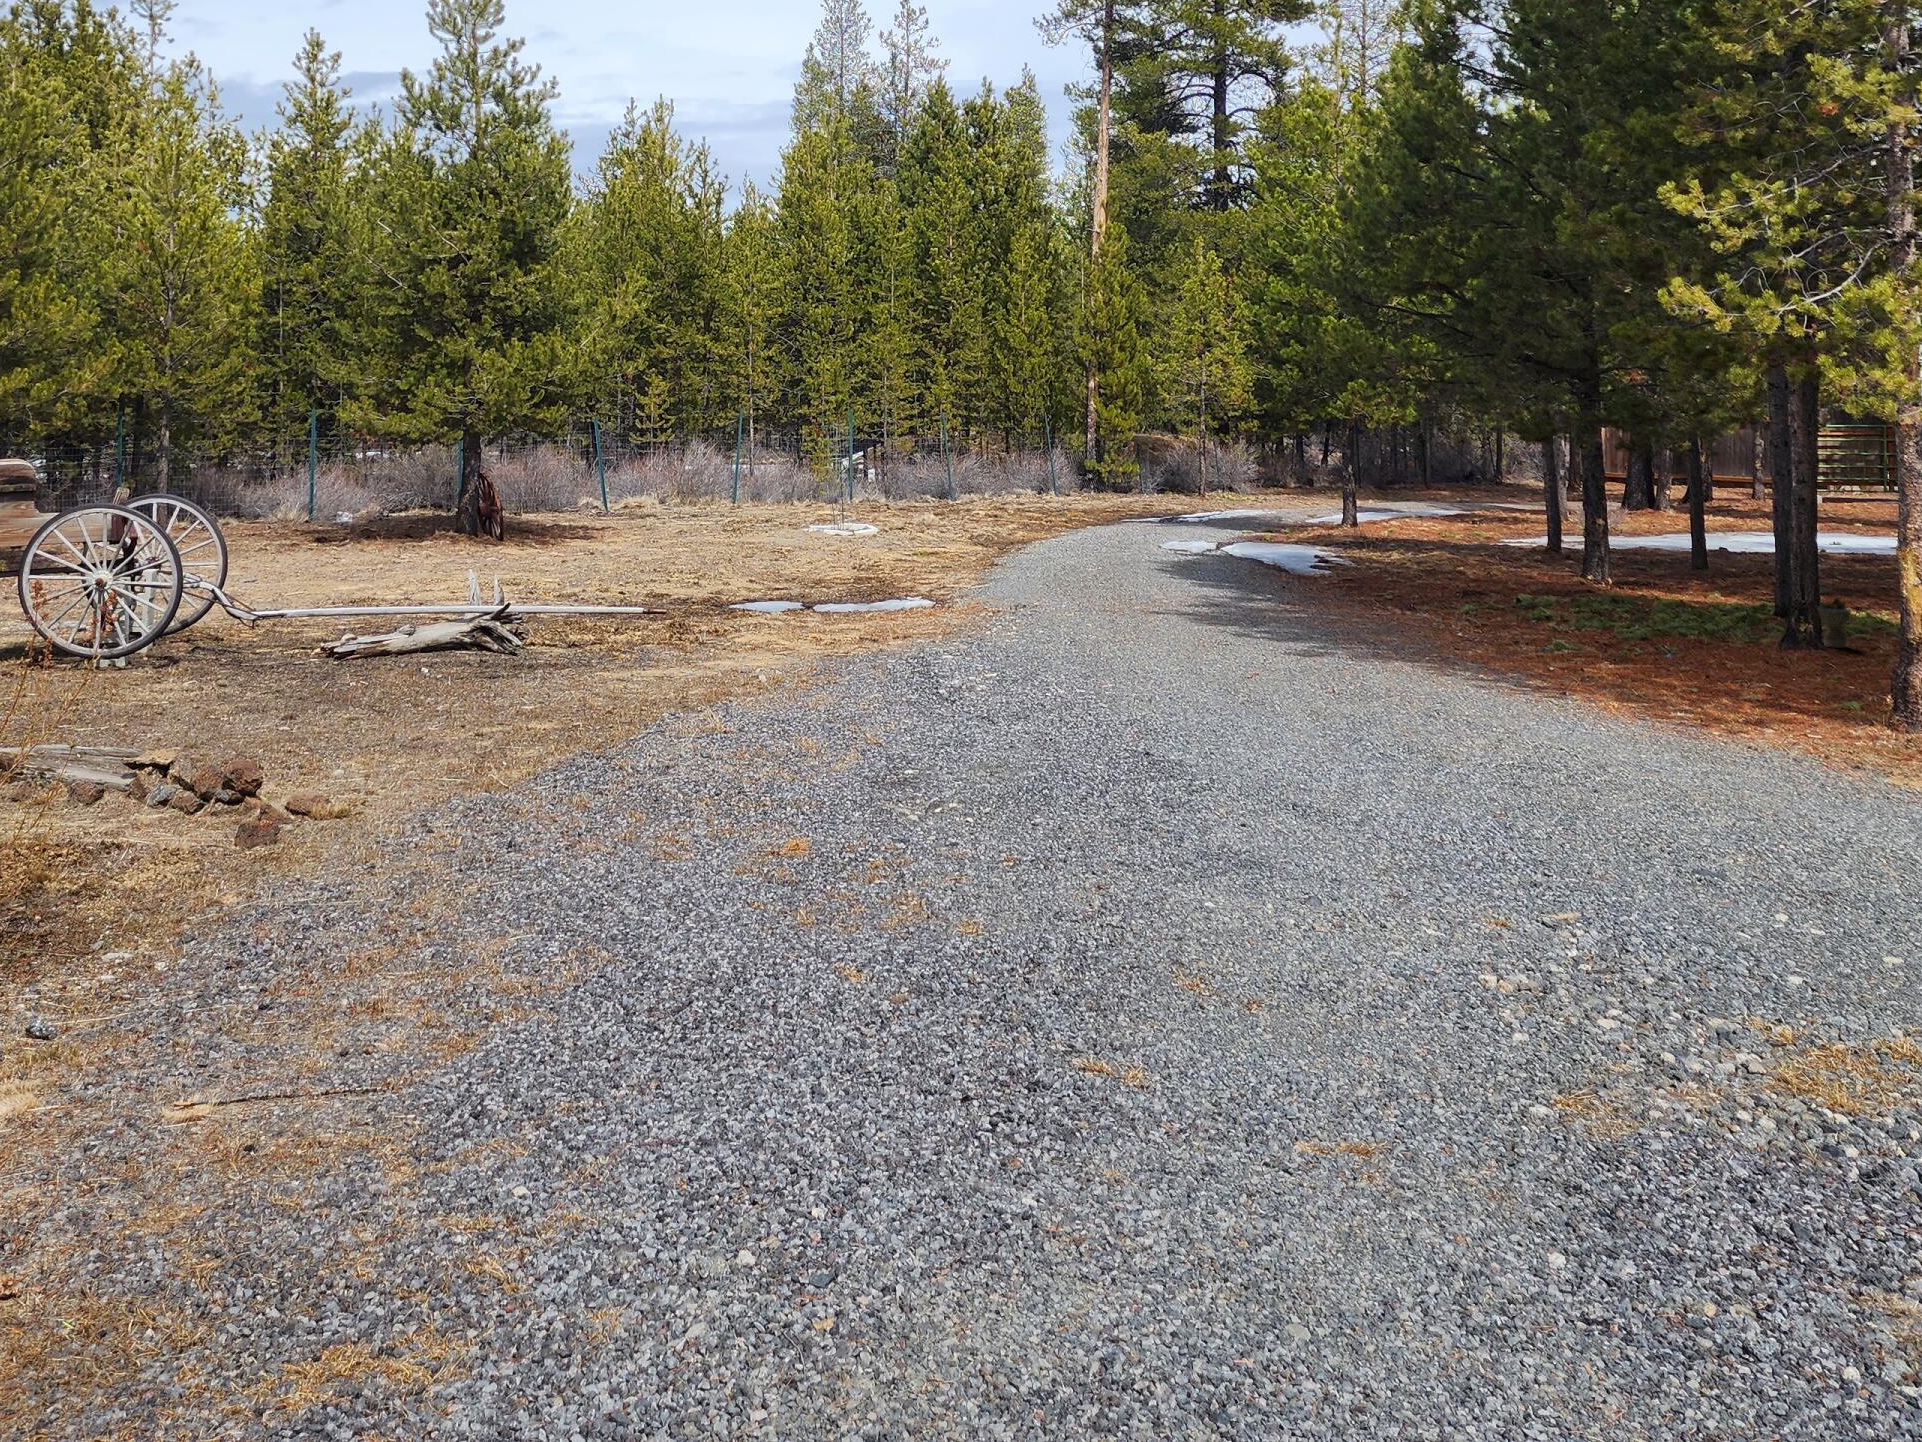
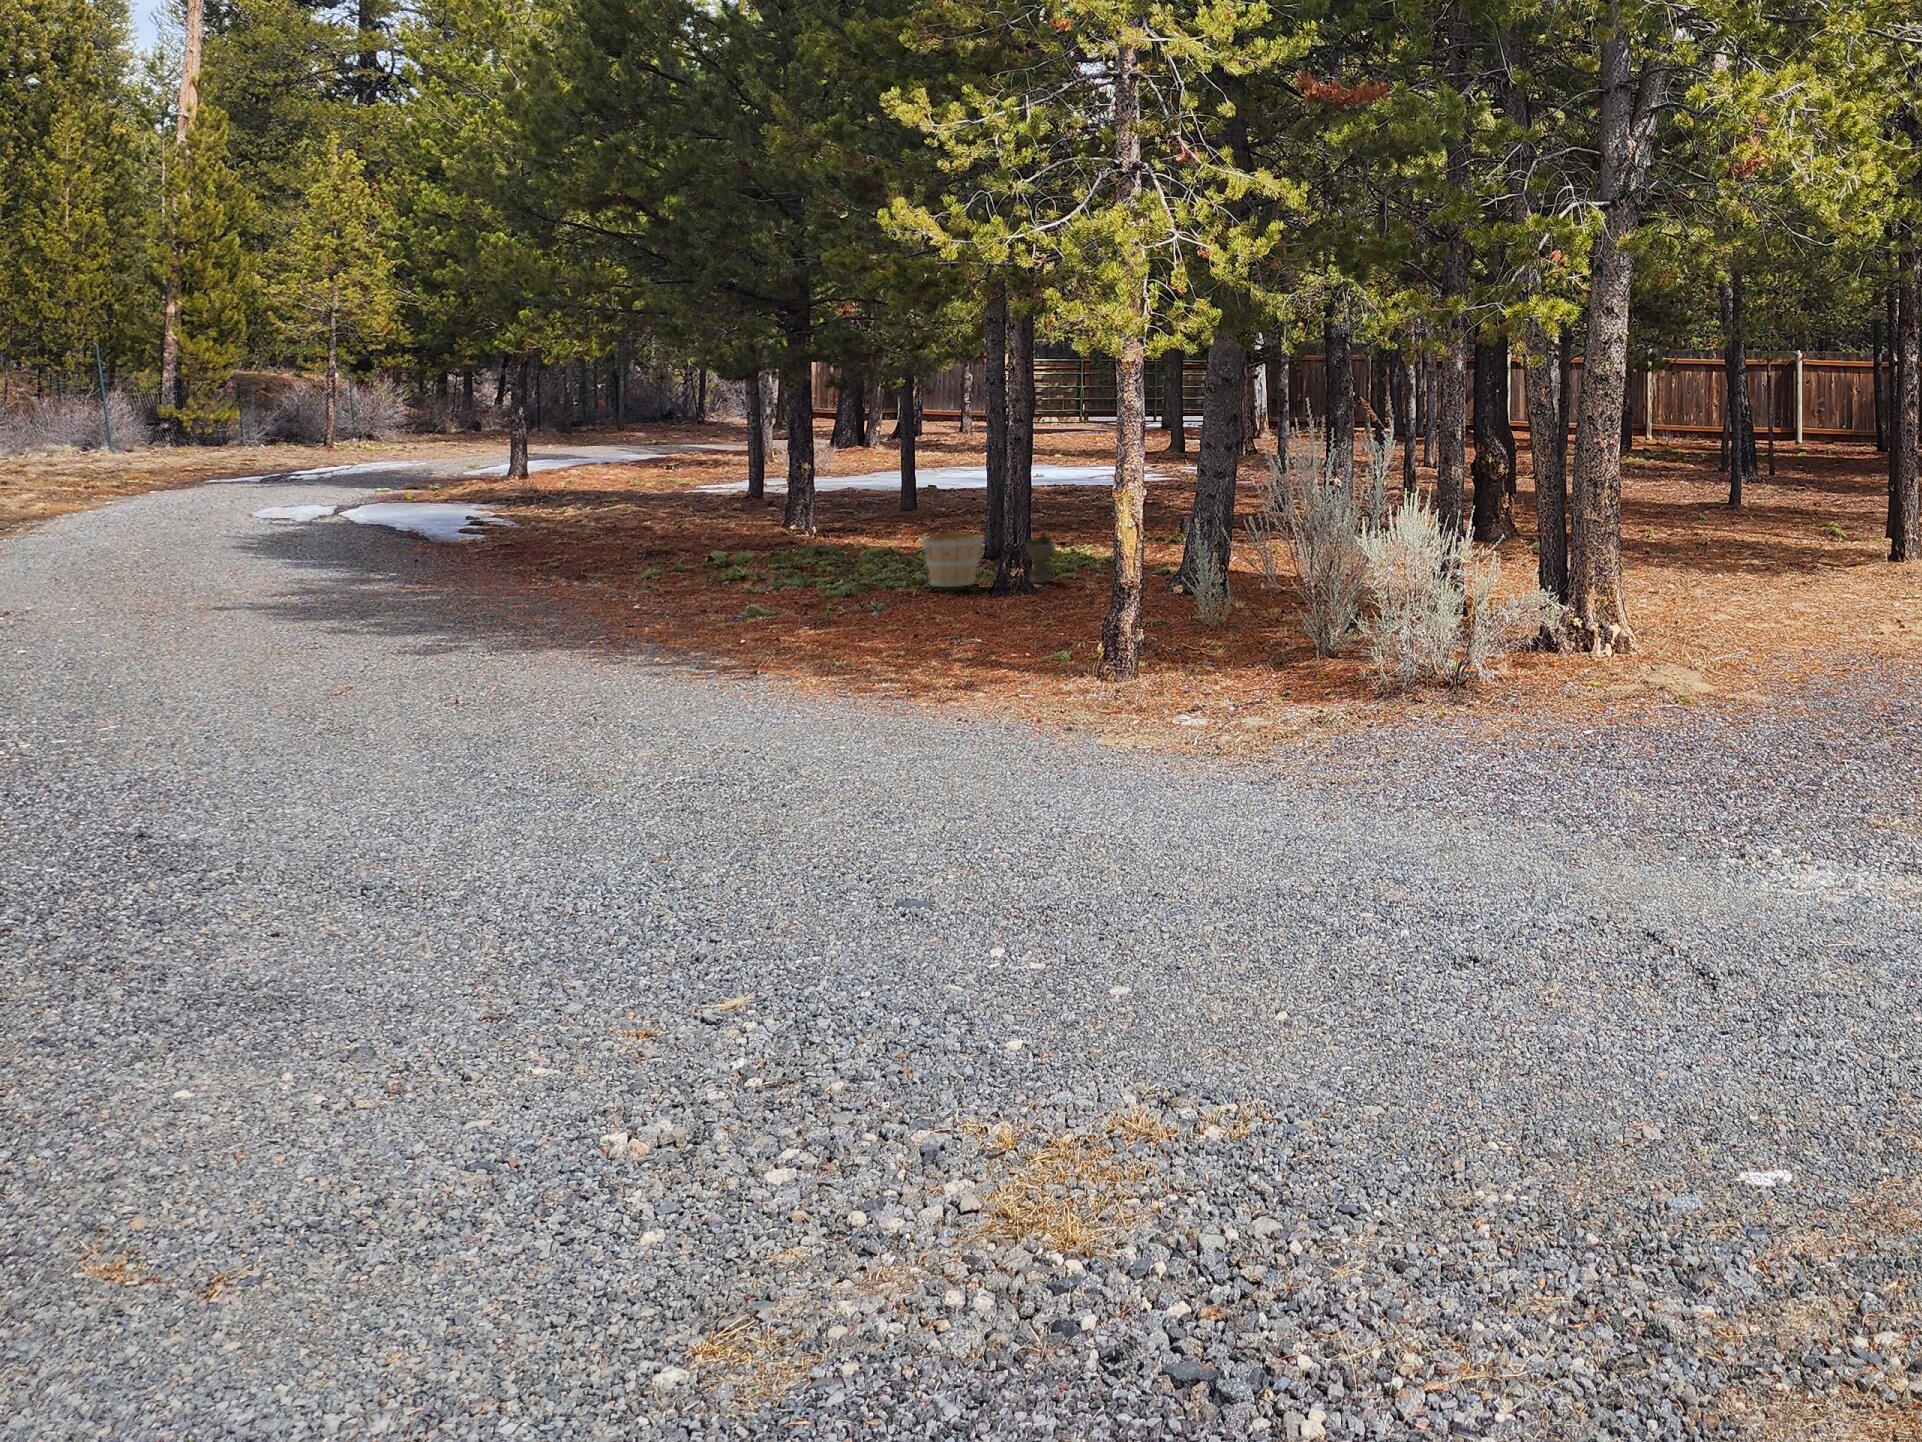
wooden bucket: none [1711,589,1774,642] -> present [923,532,984,587]

